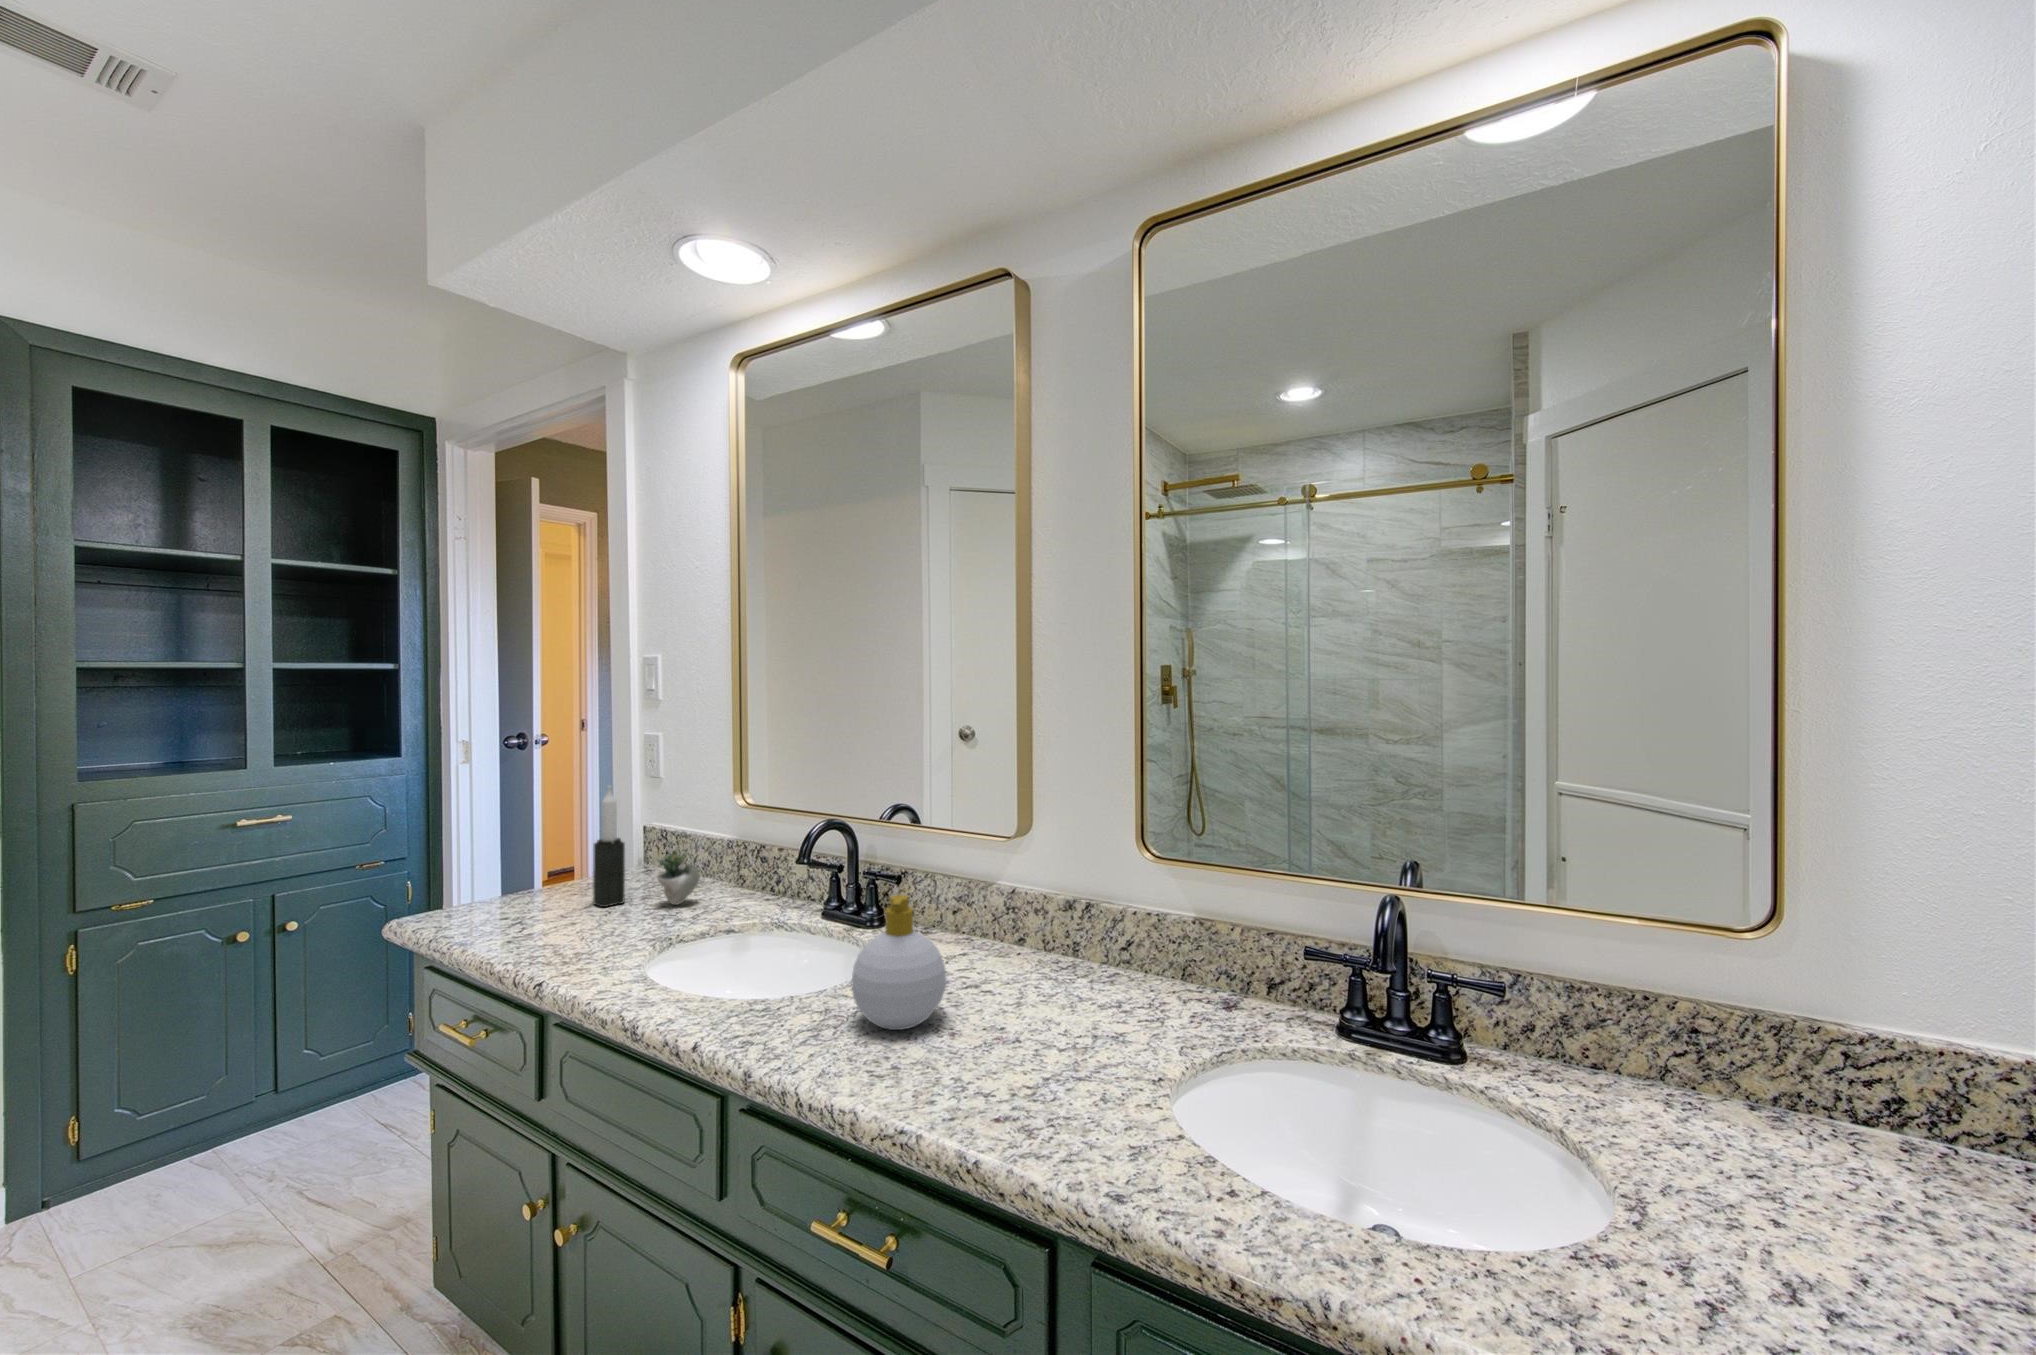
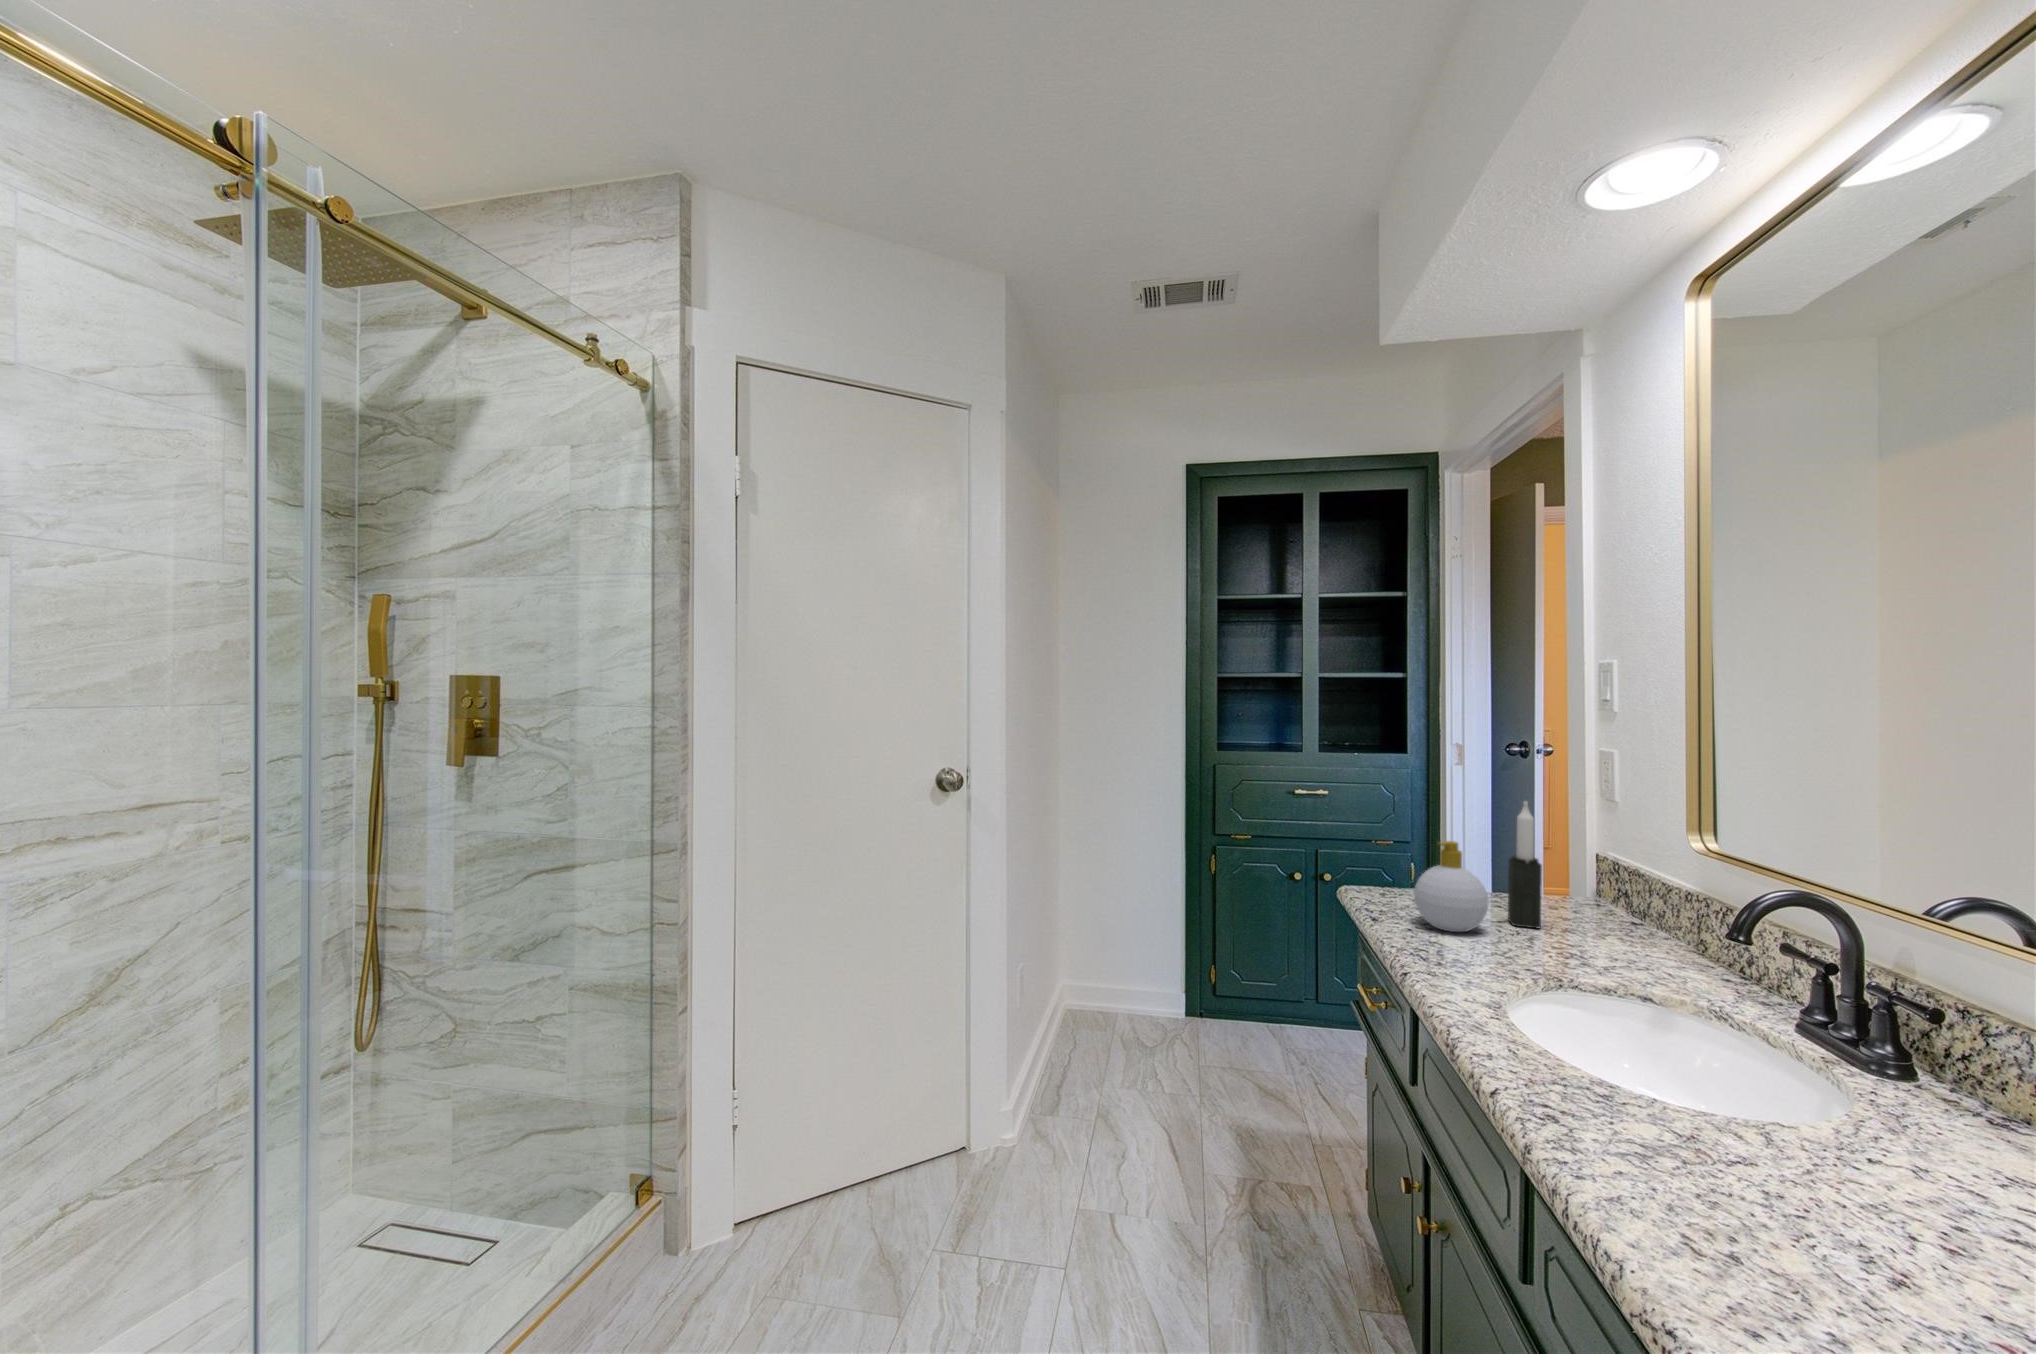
succulent plant: present [657,847,700,905] -> none [1571,882,1640,949]
soap bottle: present [852,895,947,1030] -> present [1414,841,1489,932]

